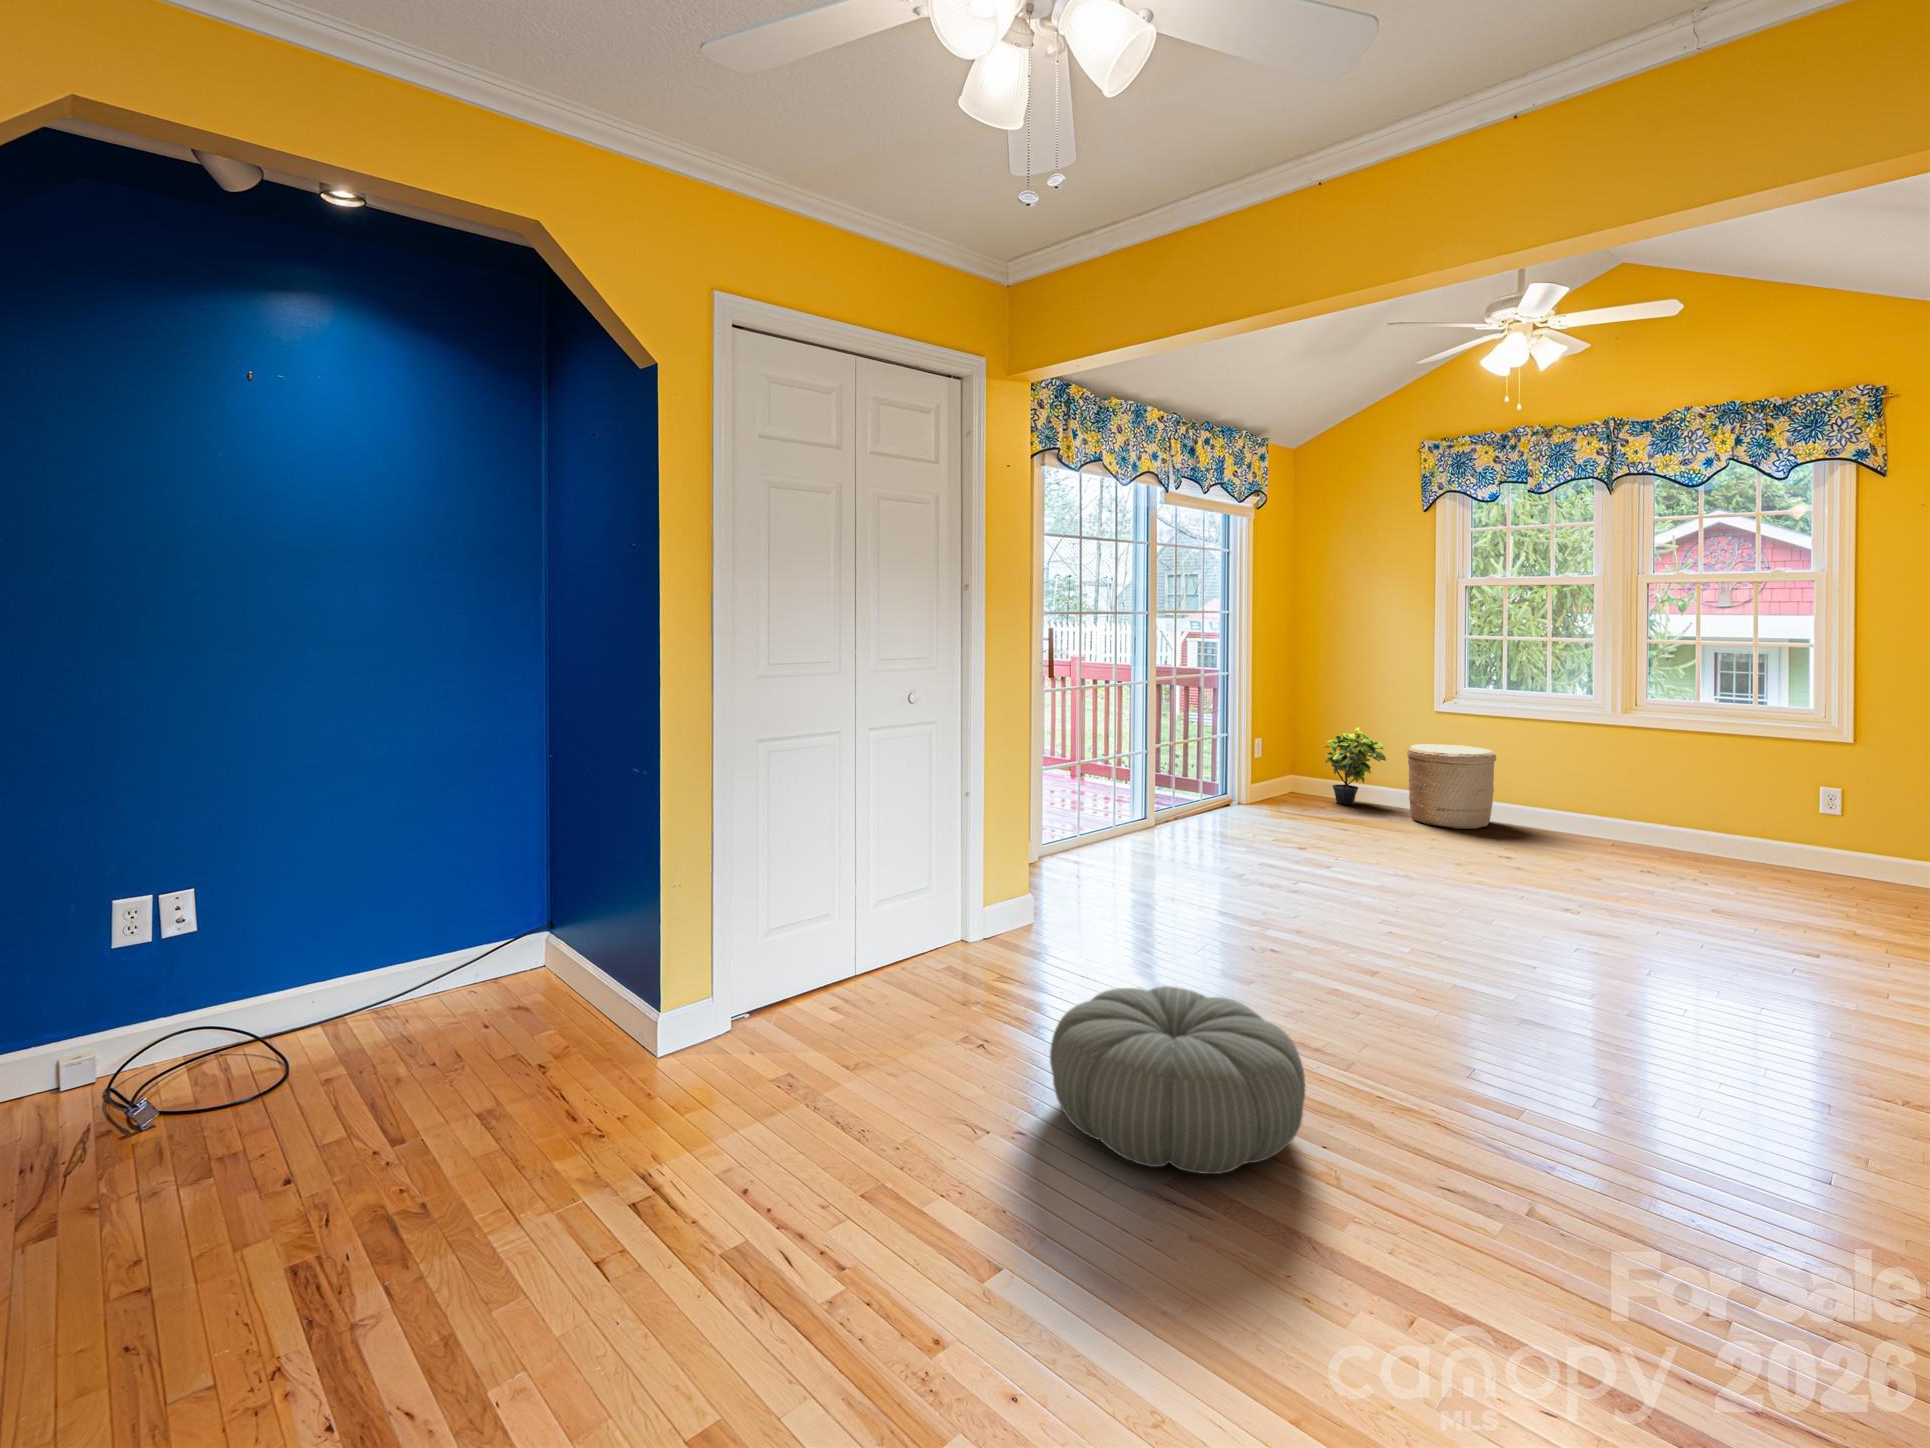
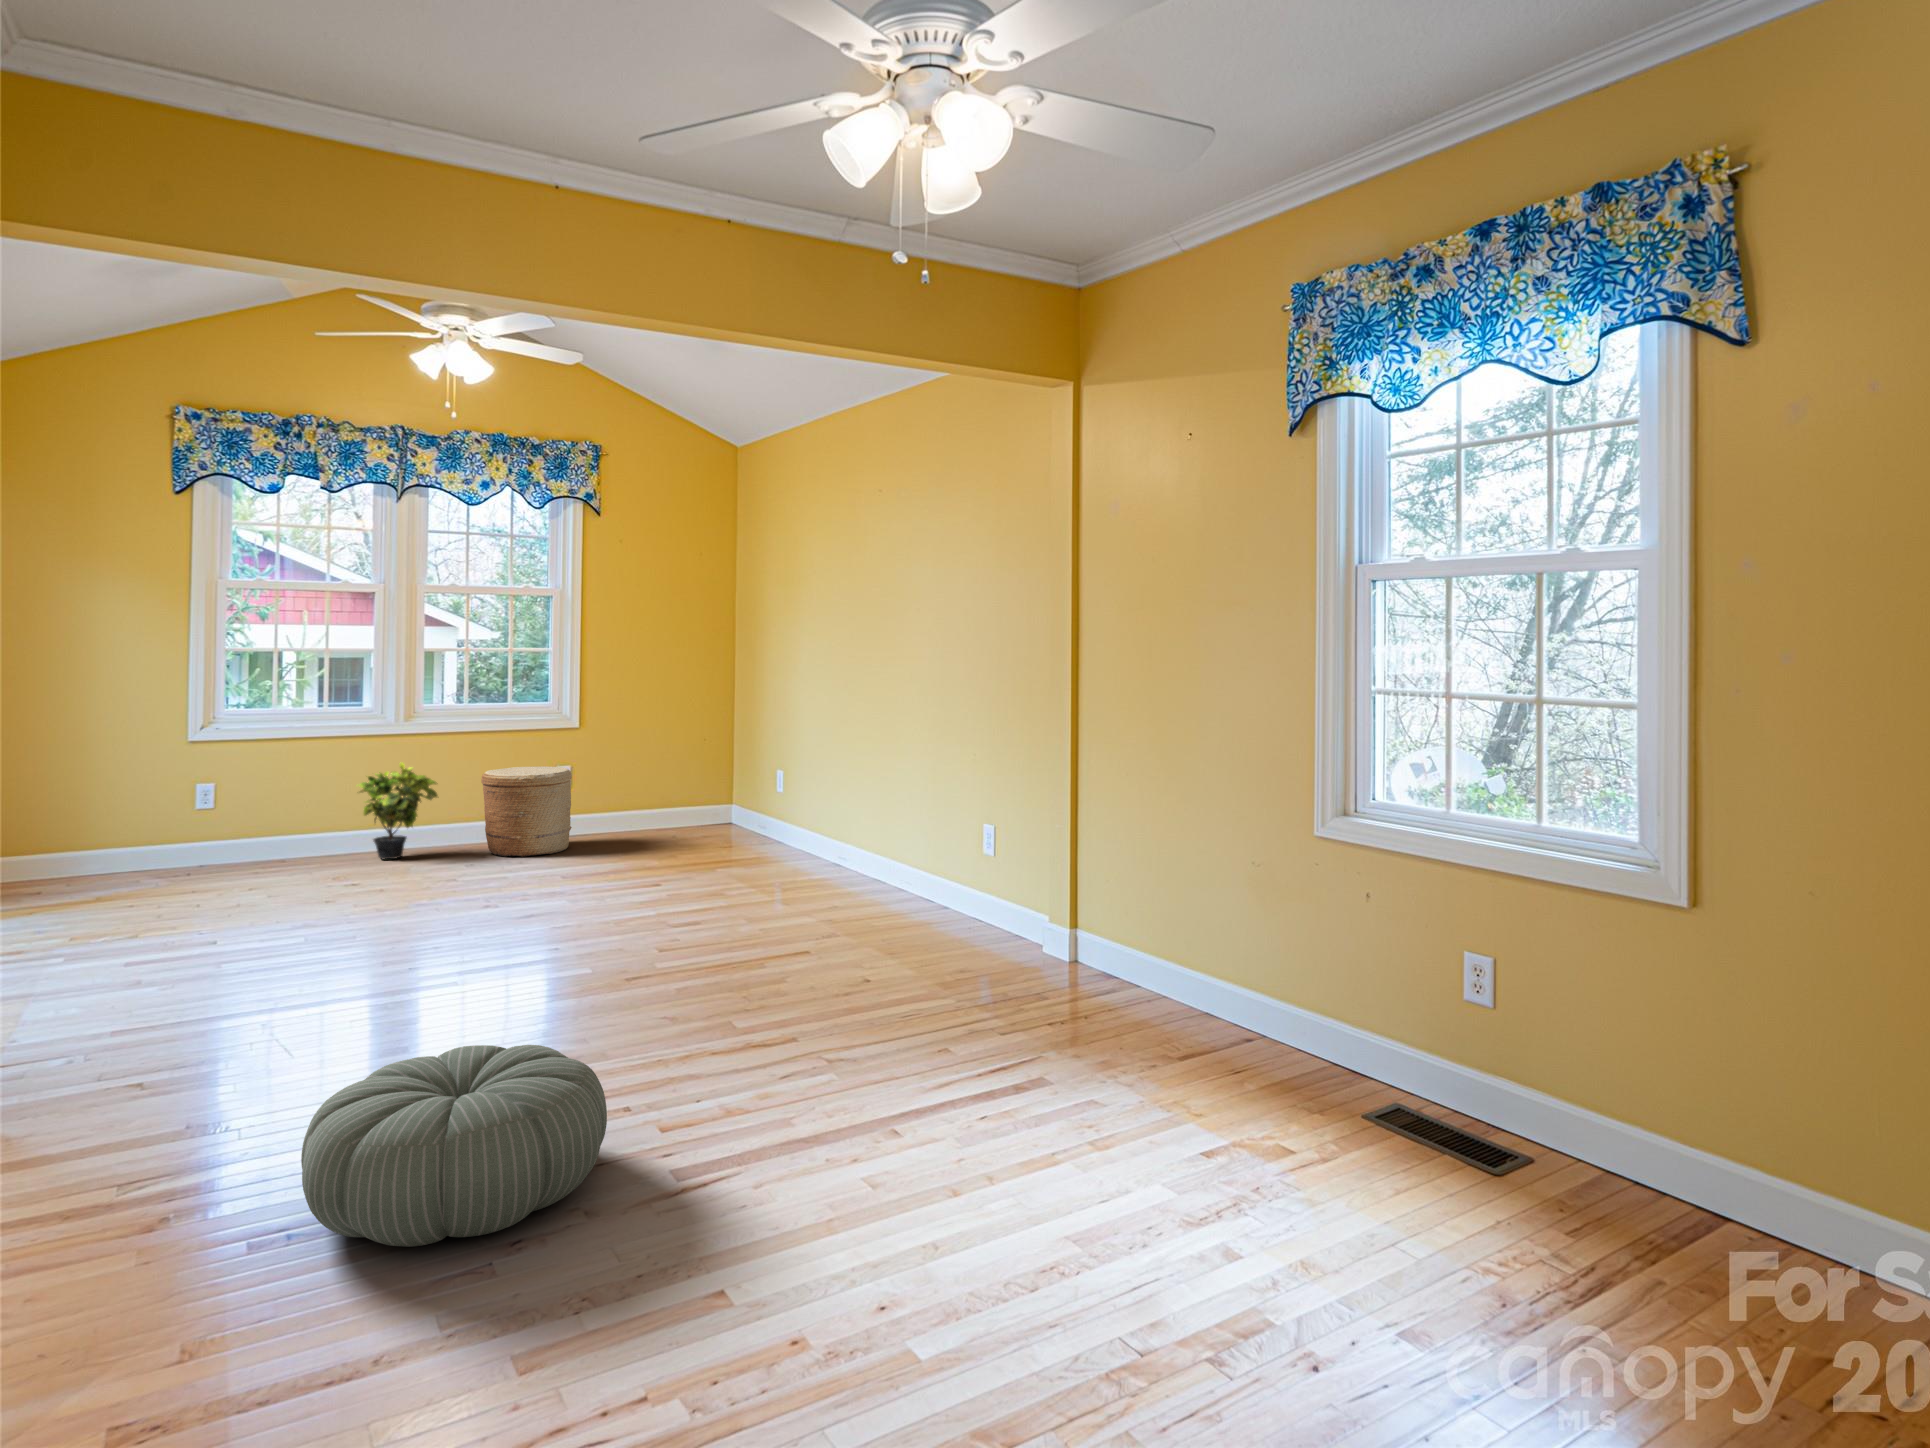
potted plant: present [1324,727,1386,804] -> present [359,763,437,859]
woven basket: present [1407,744,1496,829] -> present [481,766,572,857]

